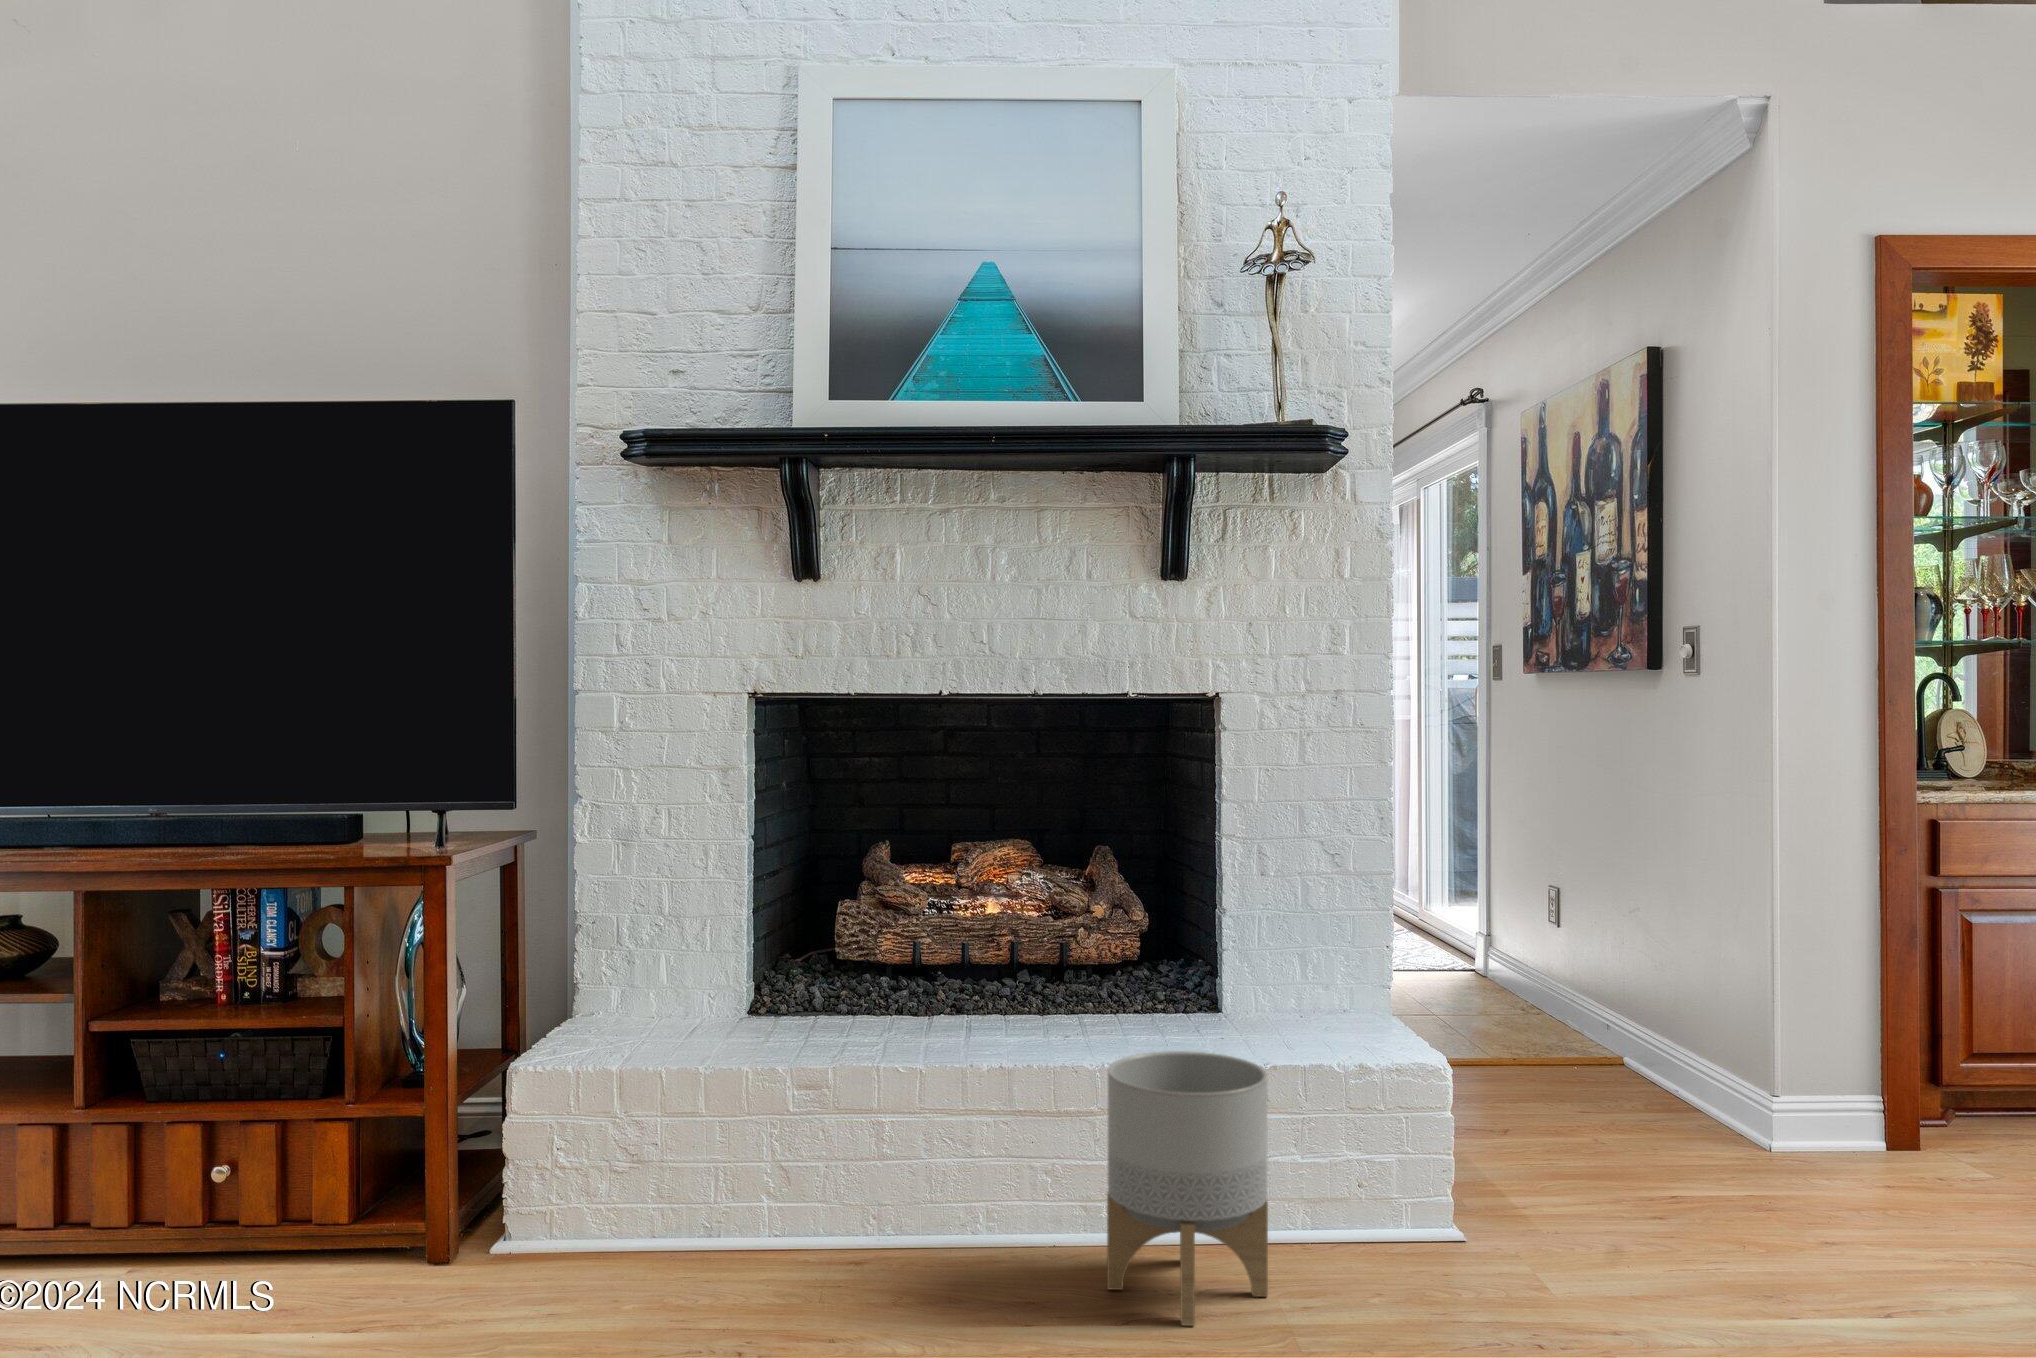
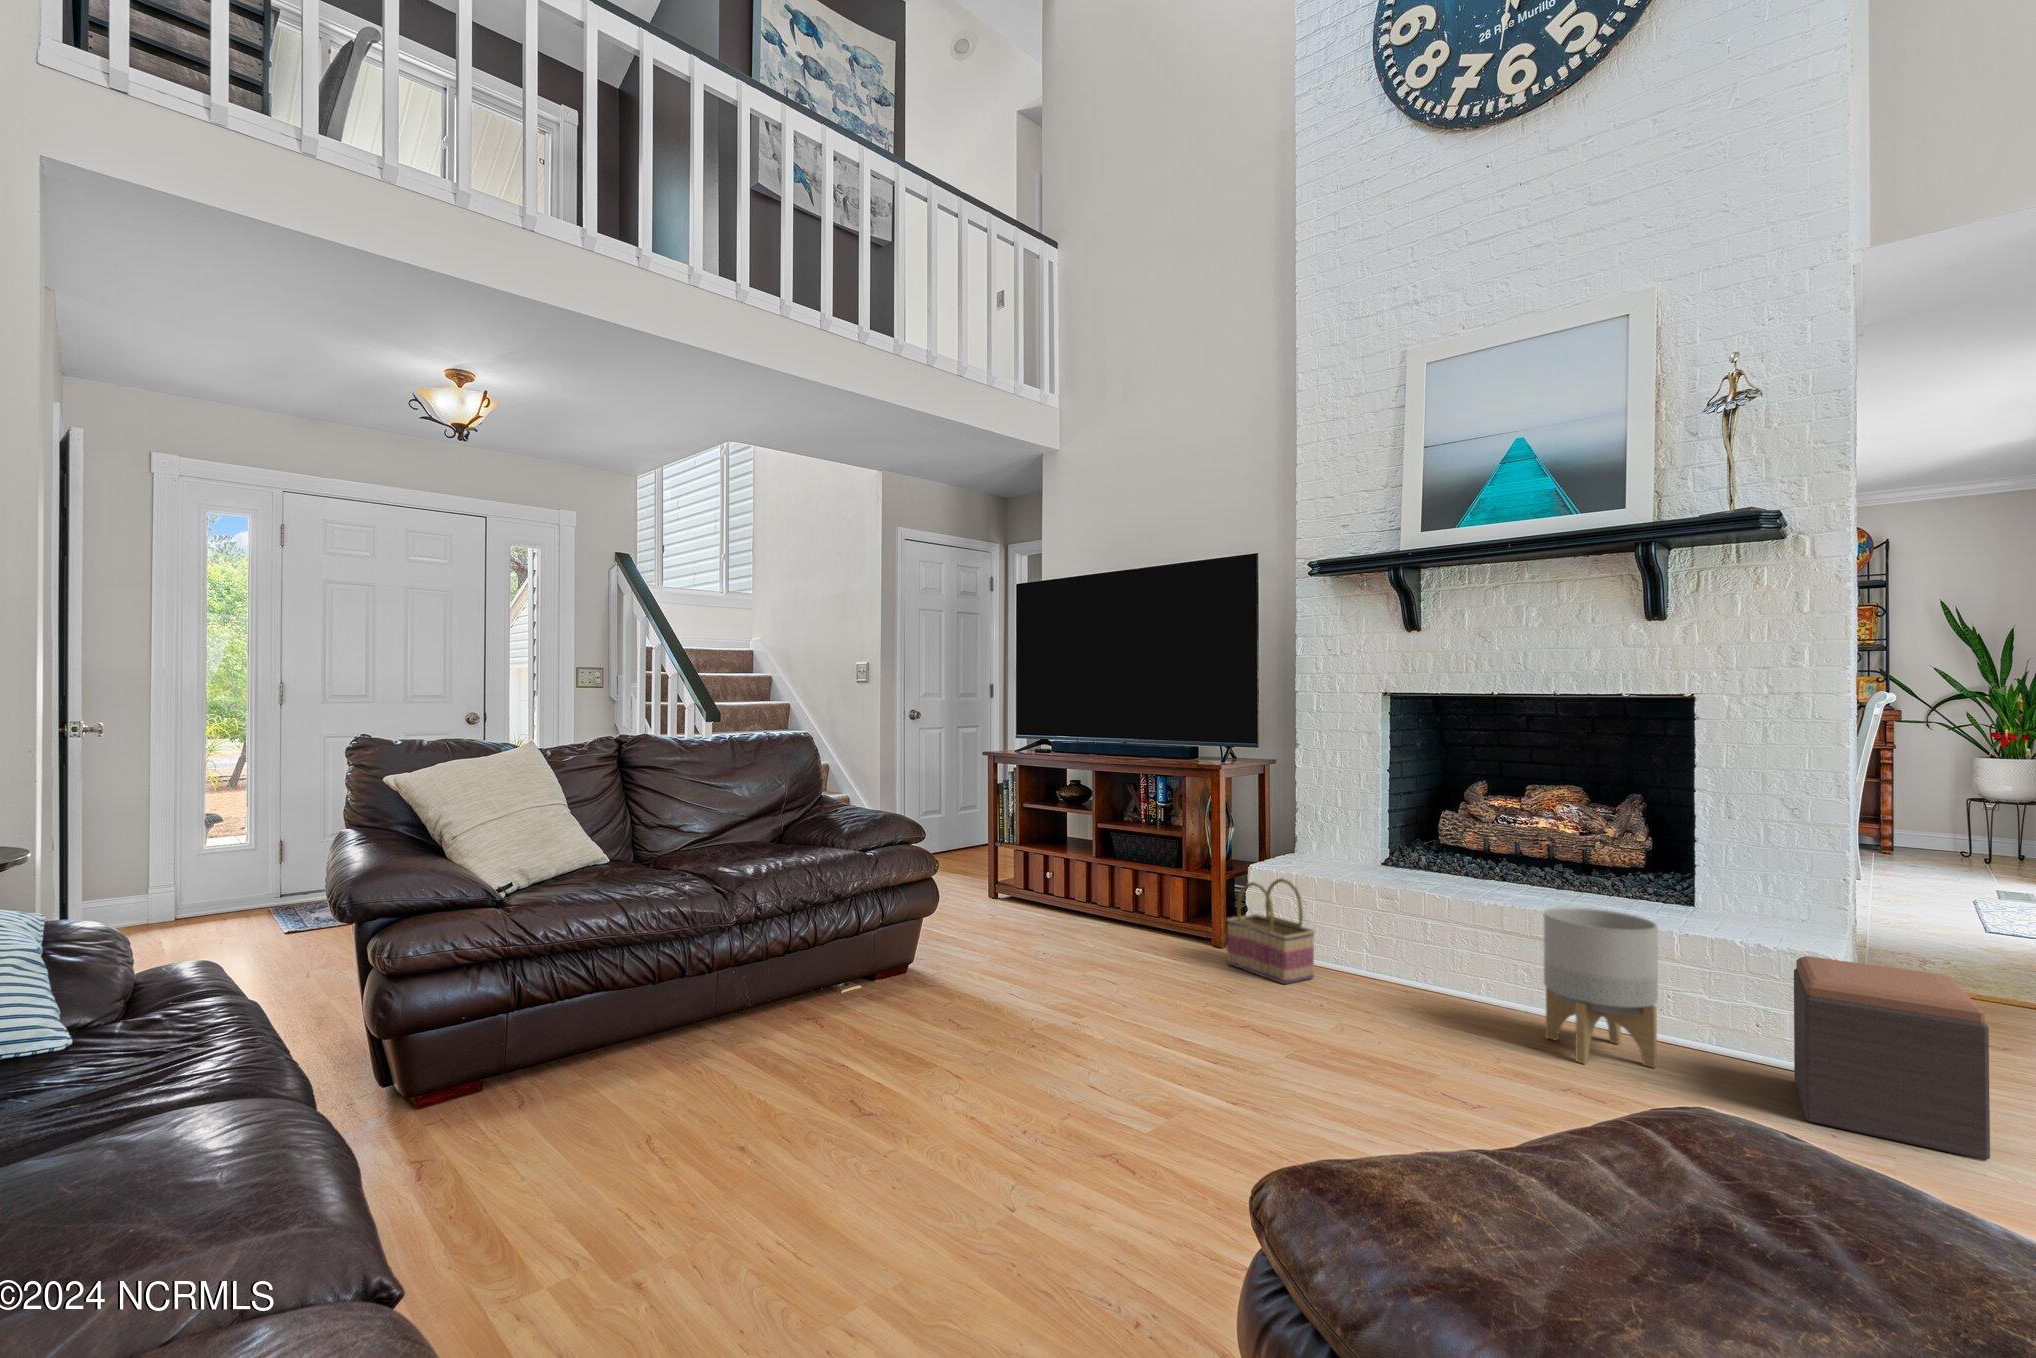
footstool: none [1403,1069,1651,1326] -> present [1794,956,1990,1160]
basket: none [485,1087,682,1317] -> present [1227,878,1315,984]

